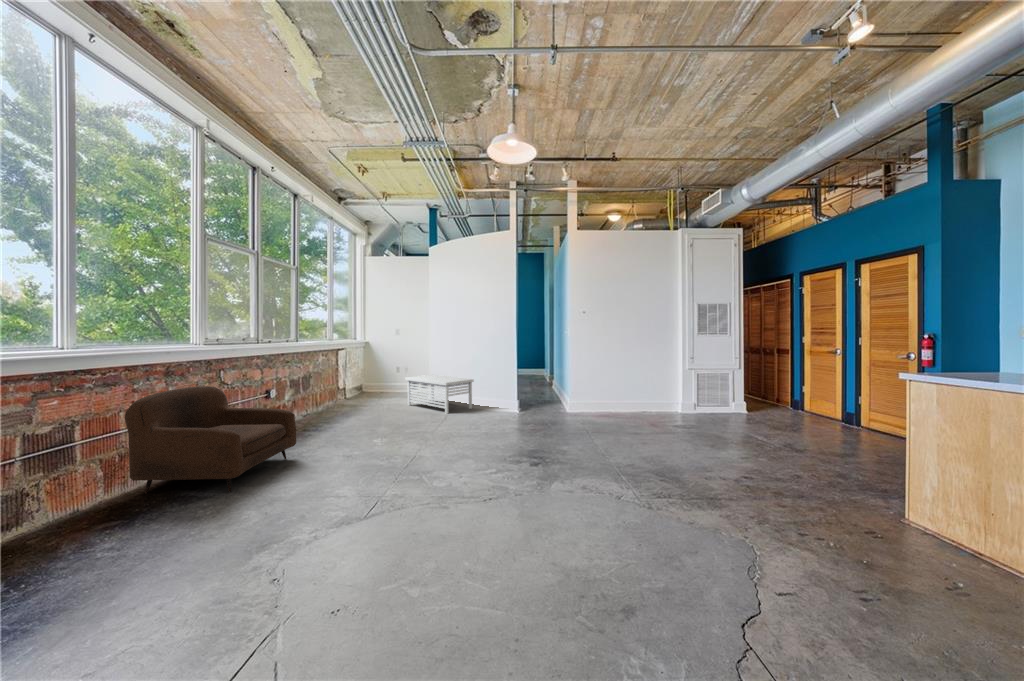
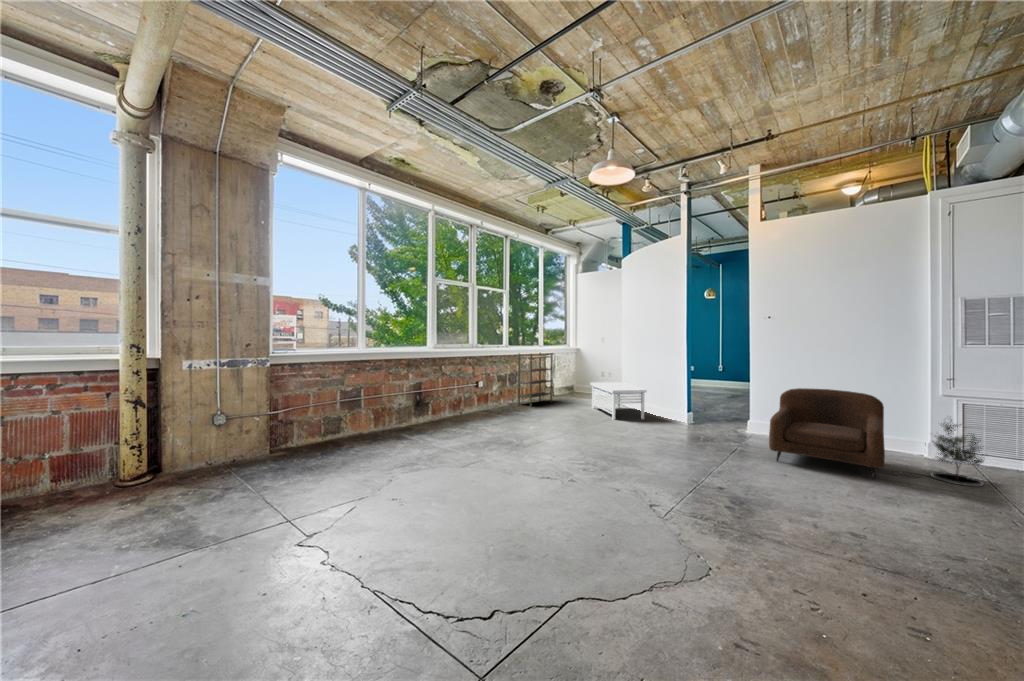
bookshelf: none [314,347,354,414] -> present [518,353,553,406]
potted tree: none [680,376,708,419] -> present [931,420,984,487]
armchair: present [125,386,296,493] -> present [769,388,885,479]

